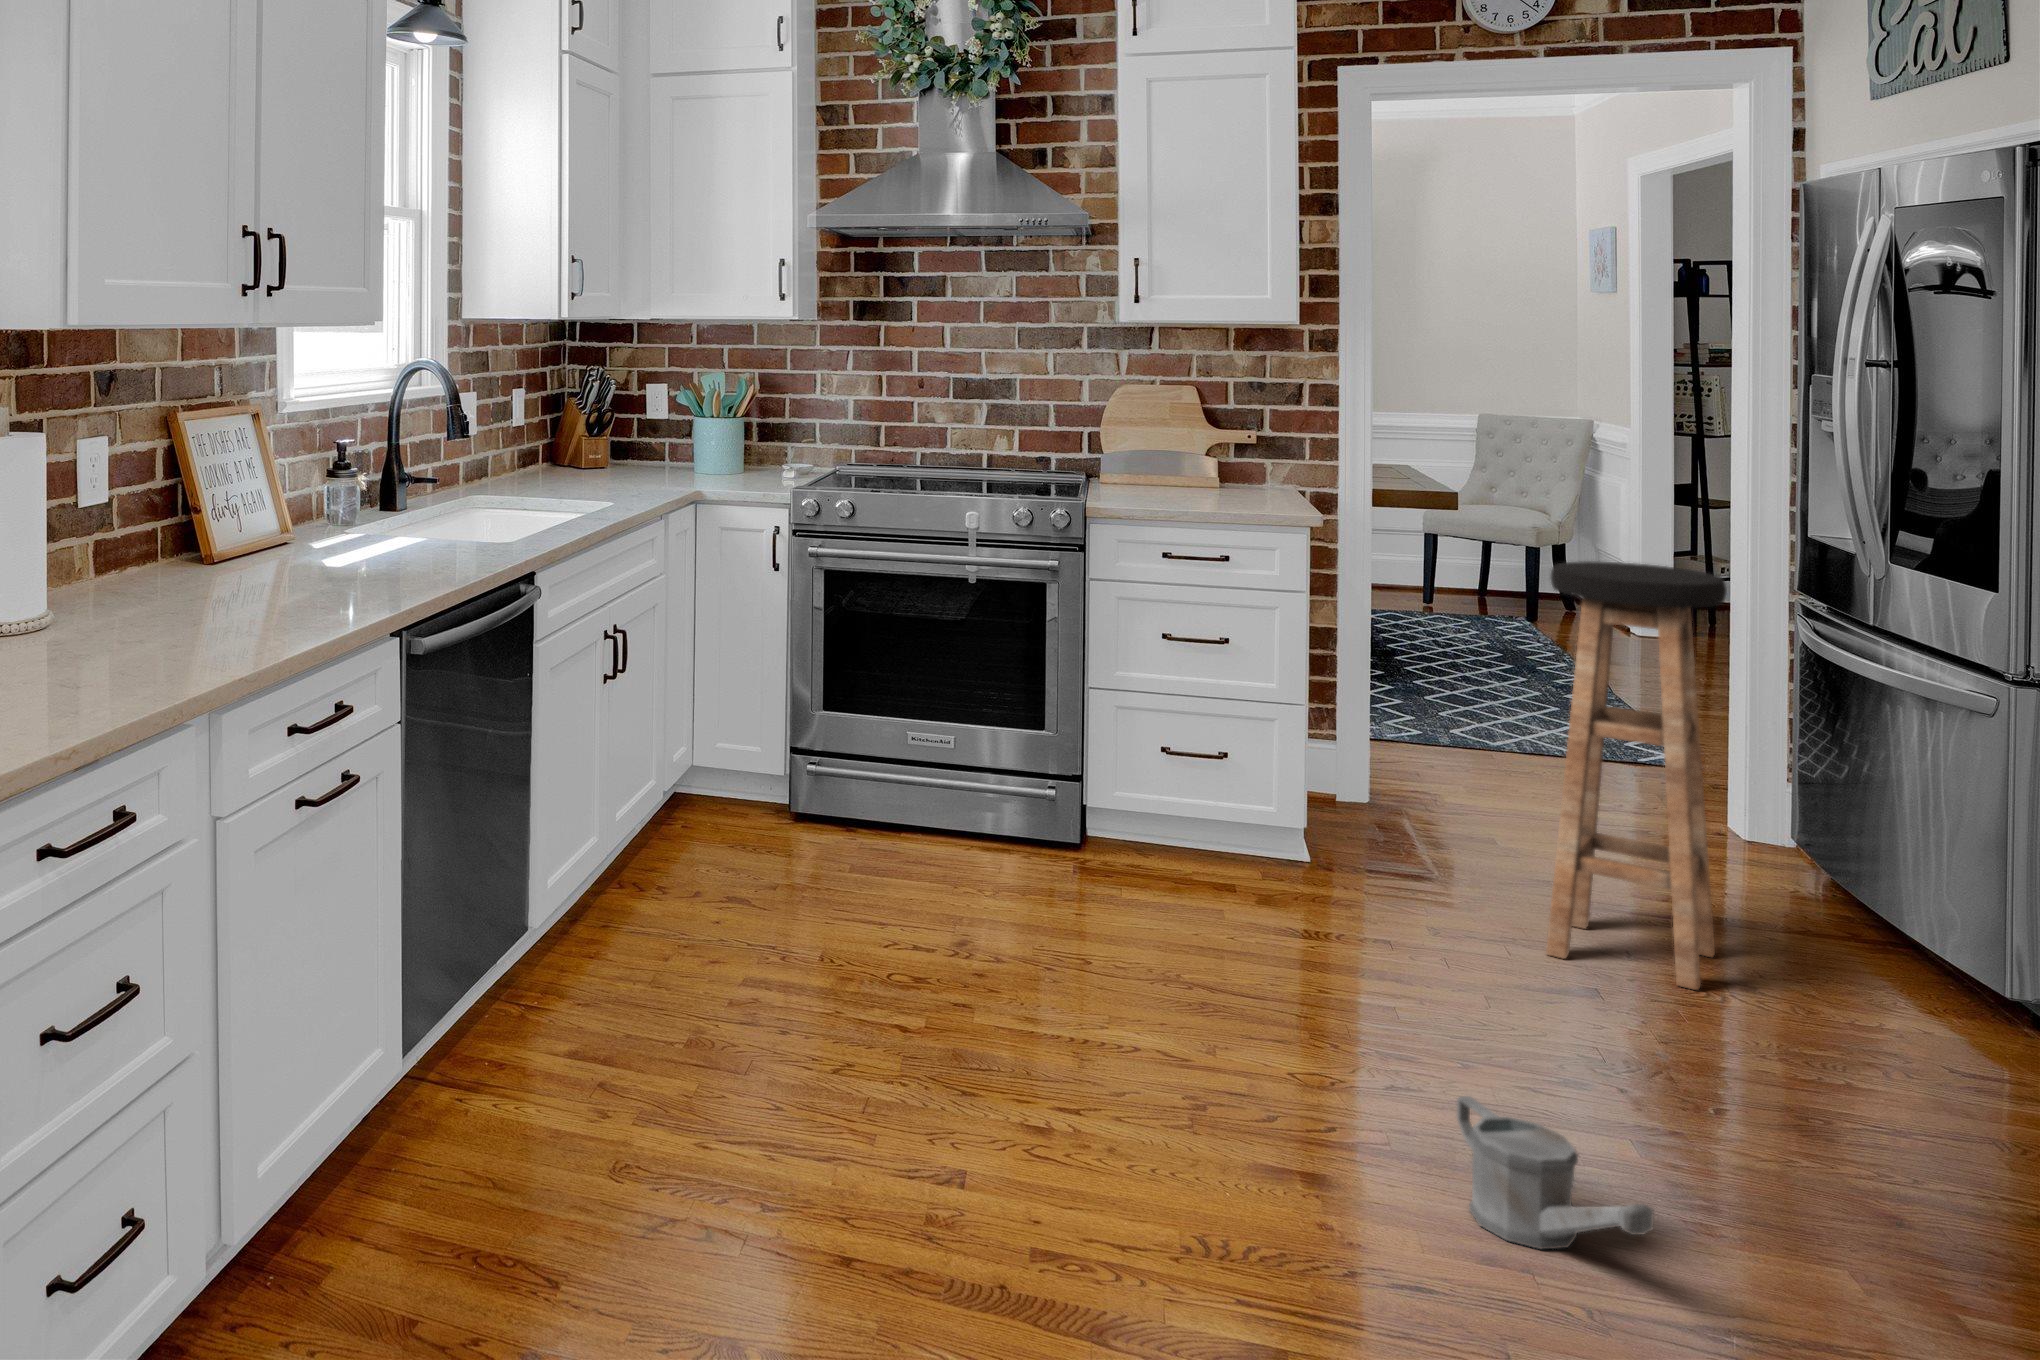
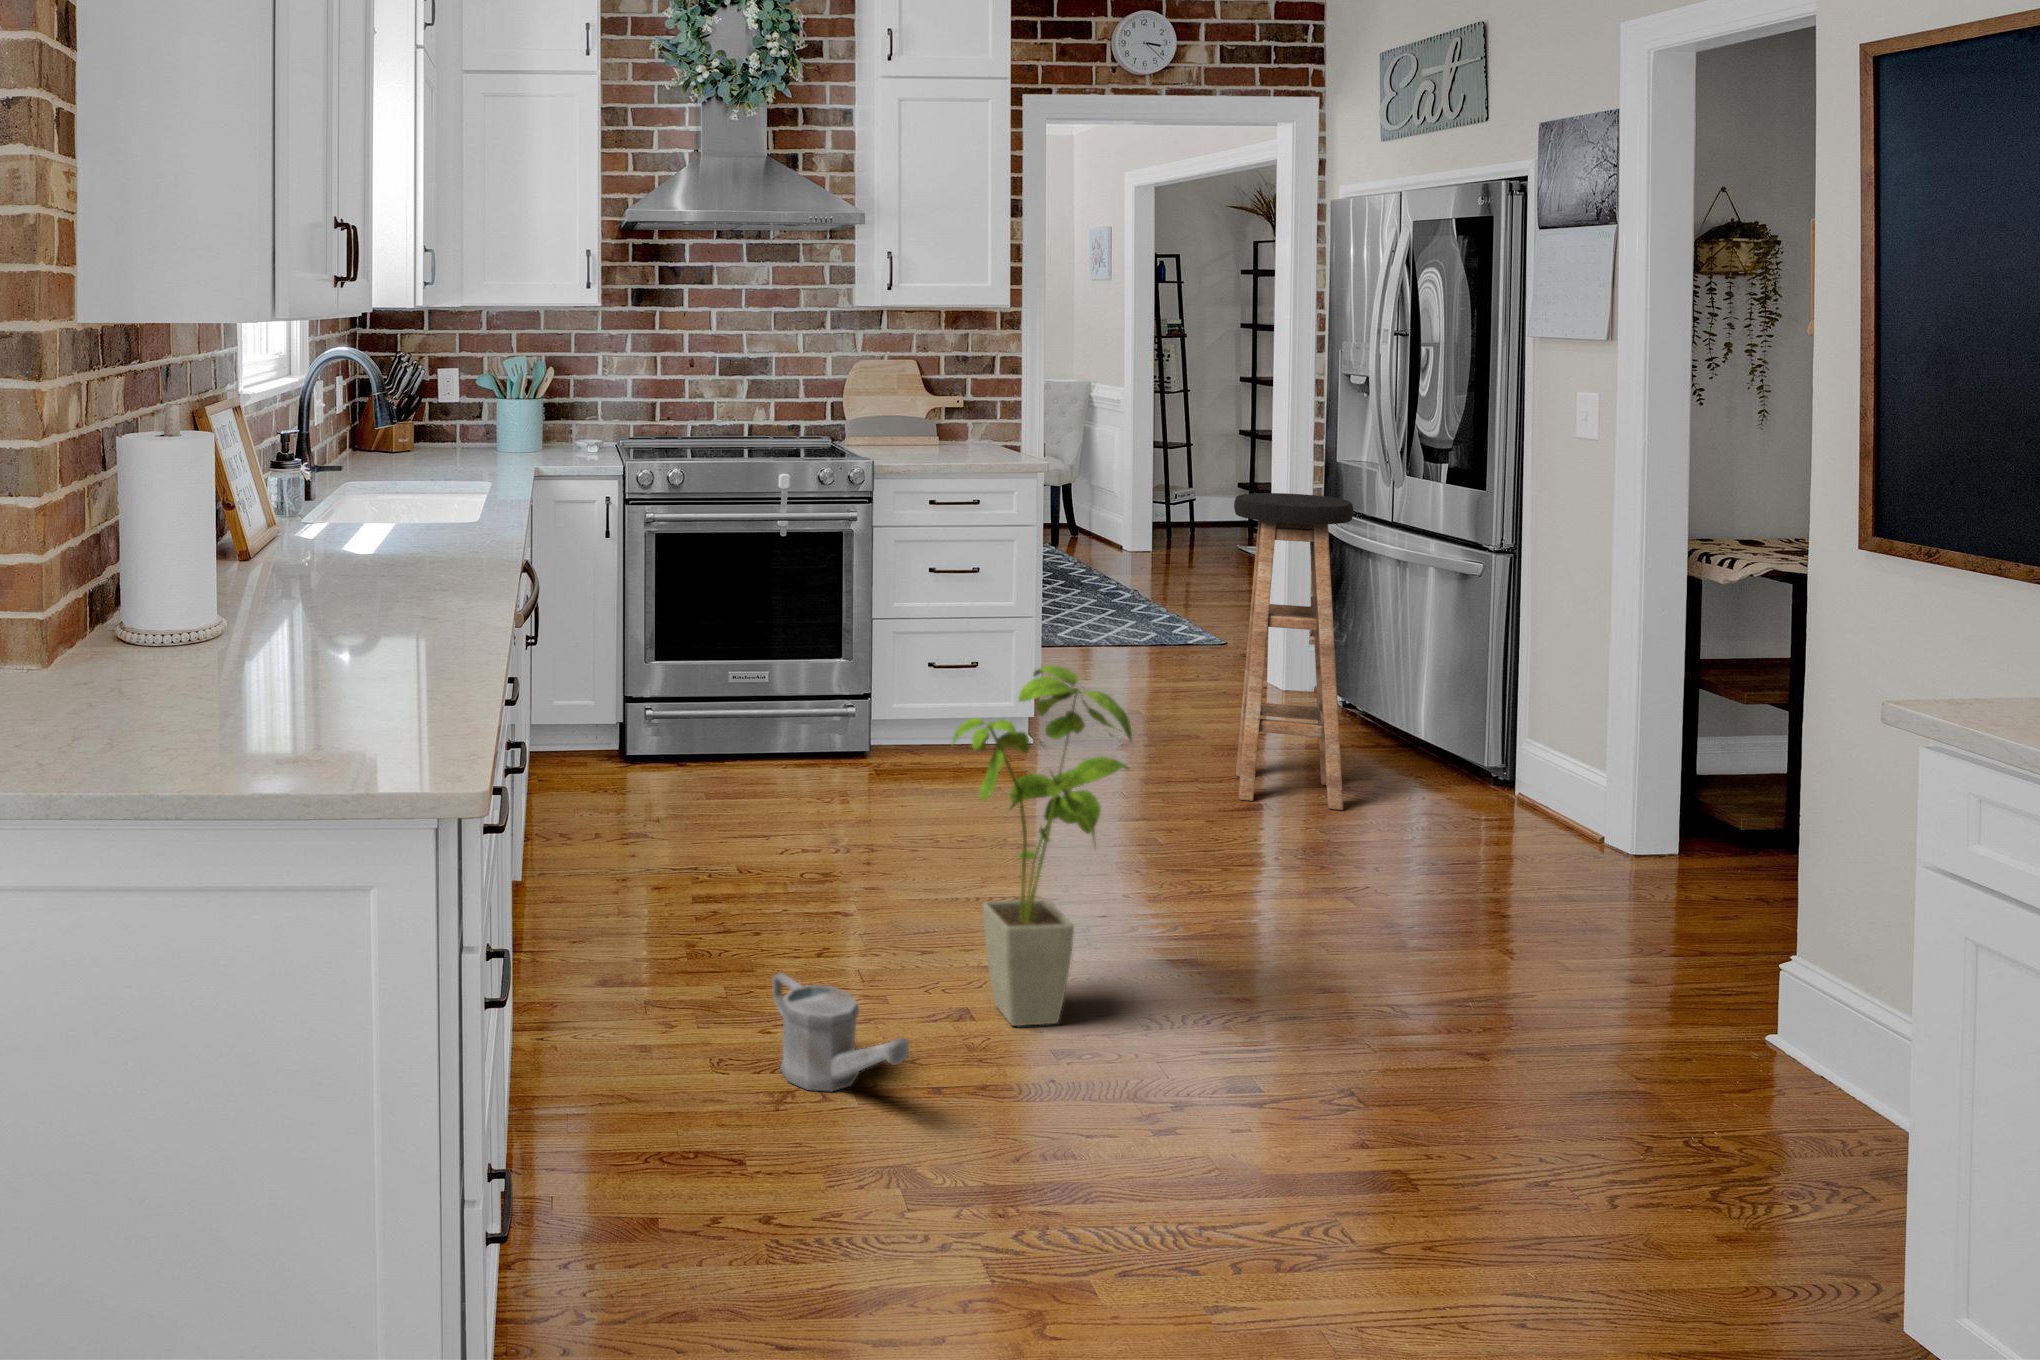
house plant: none [941,747,1180,1184] -> present [952,665,1132,1026]
watering can: present [1457,1096,1654,1249] -> present [773,973,909,1091]

